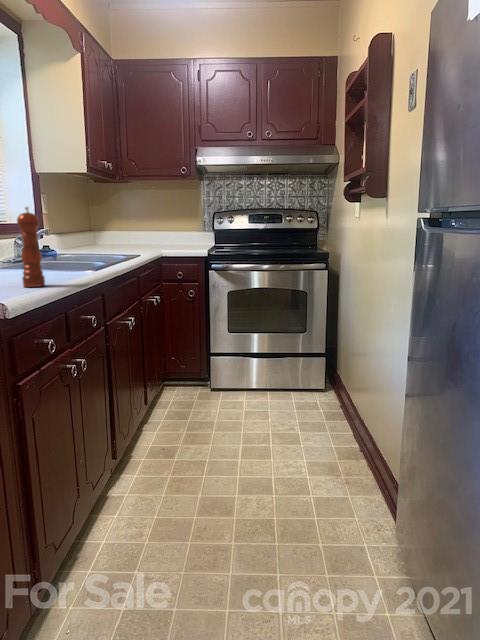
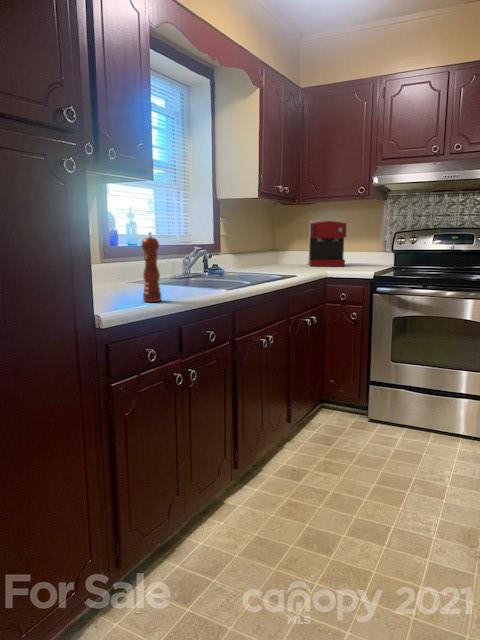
coffee maker: none [127,197,170,246] -> present [309,218,346,266]

